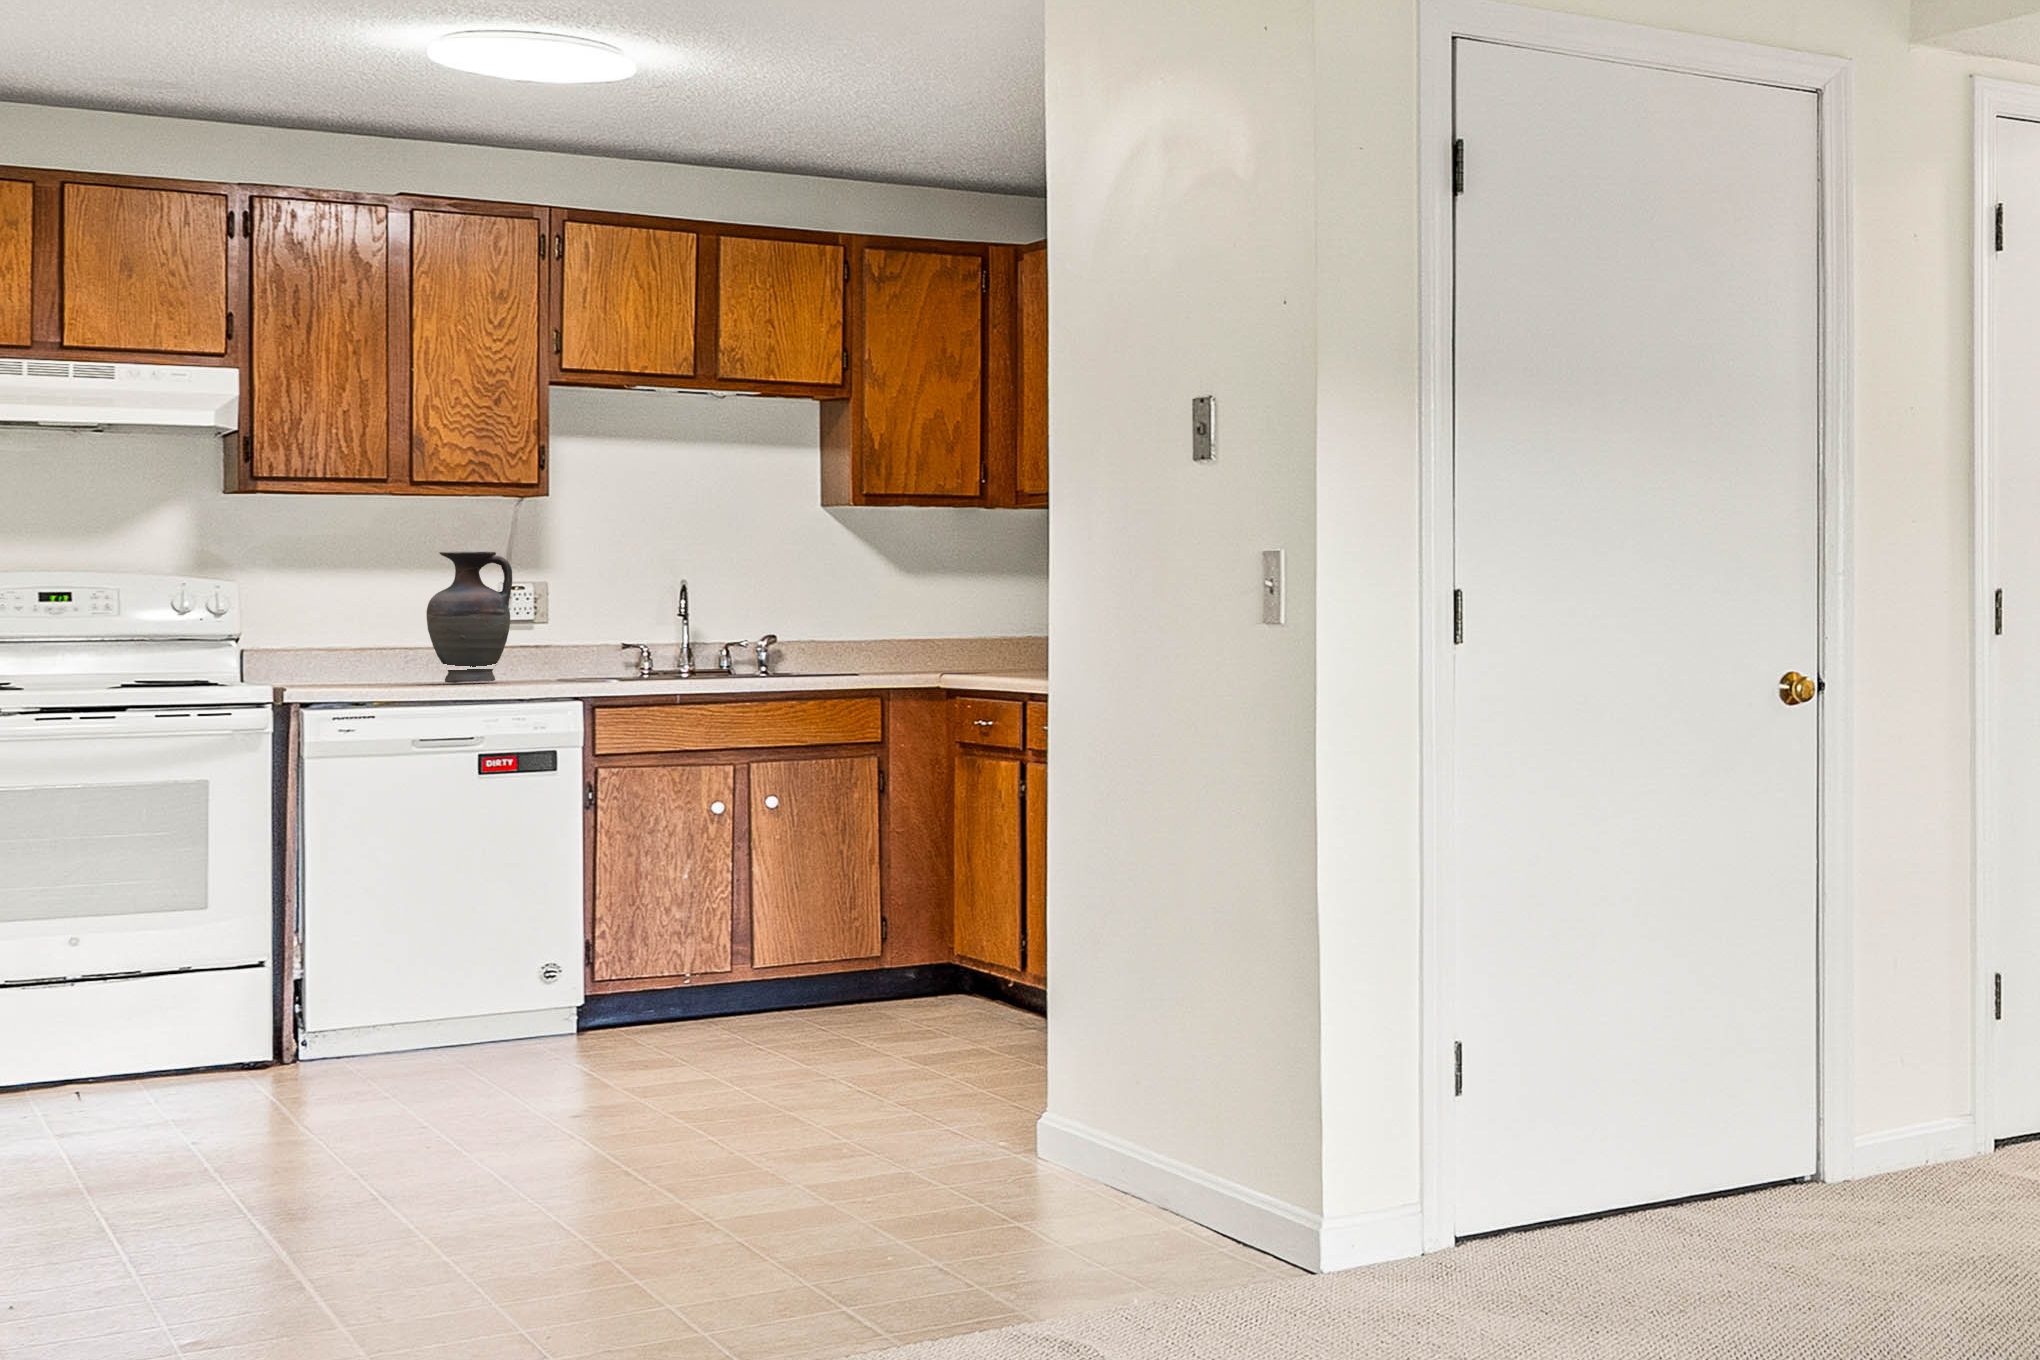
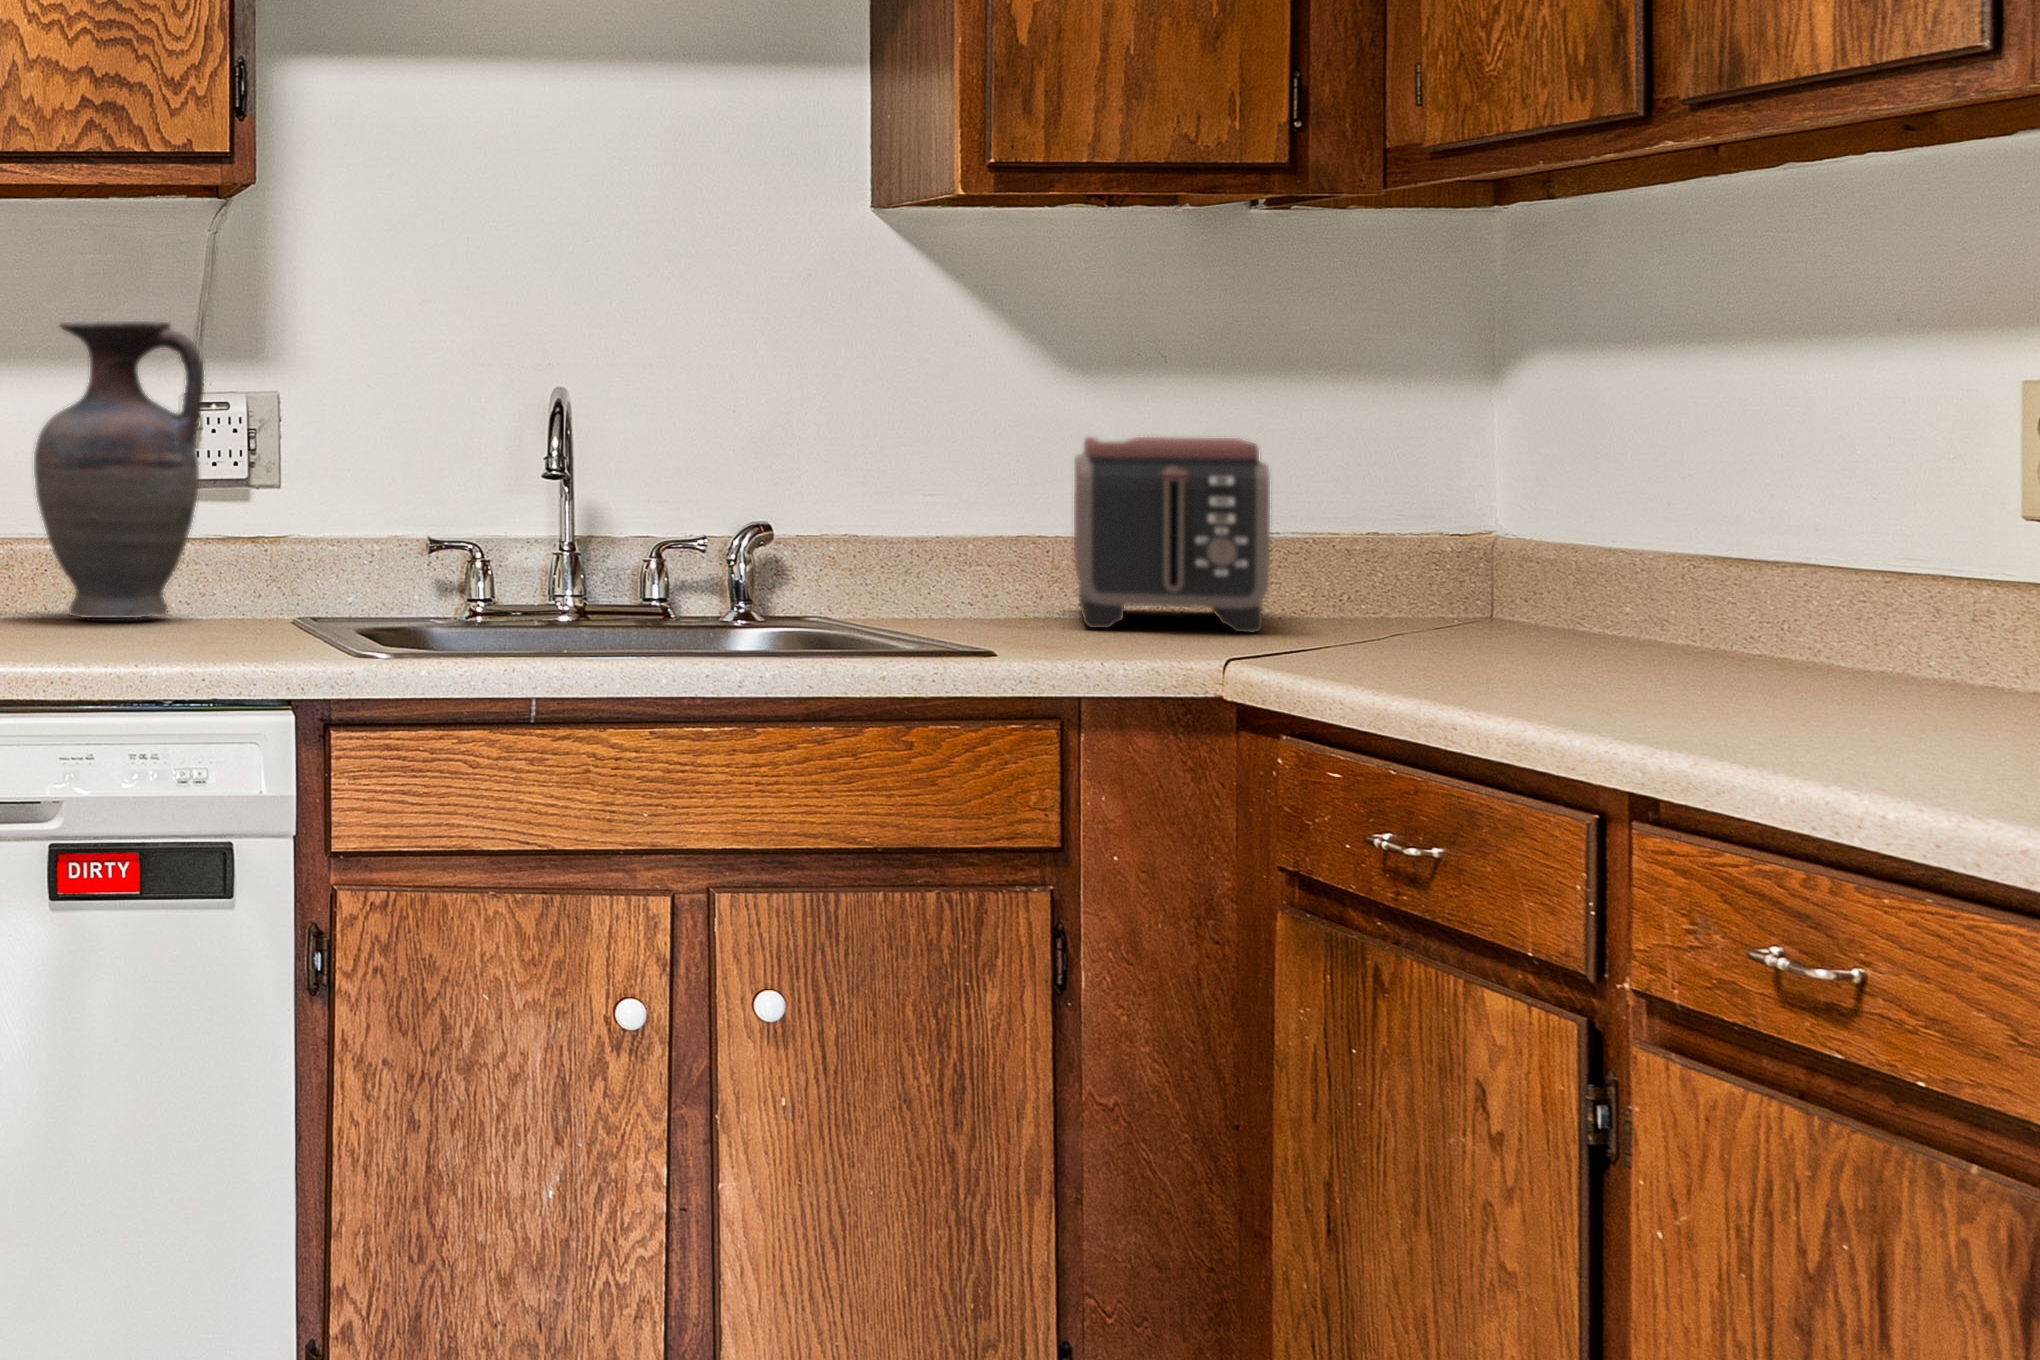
toaster: none [902,599,978,672] -> present [1074,437,1270,632]

